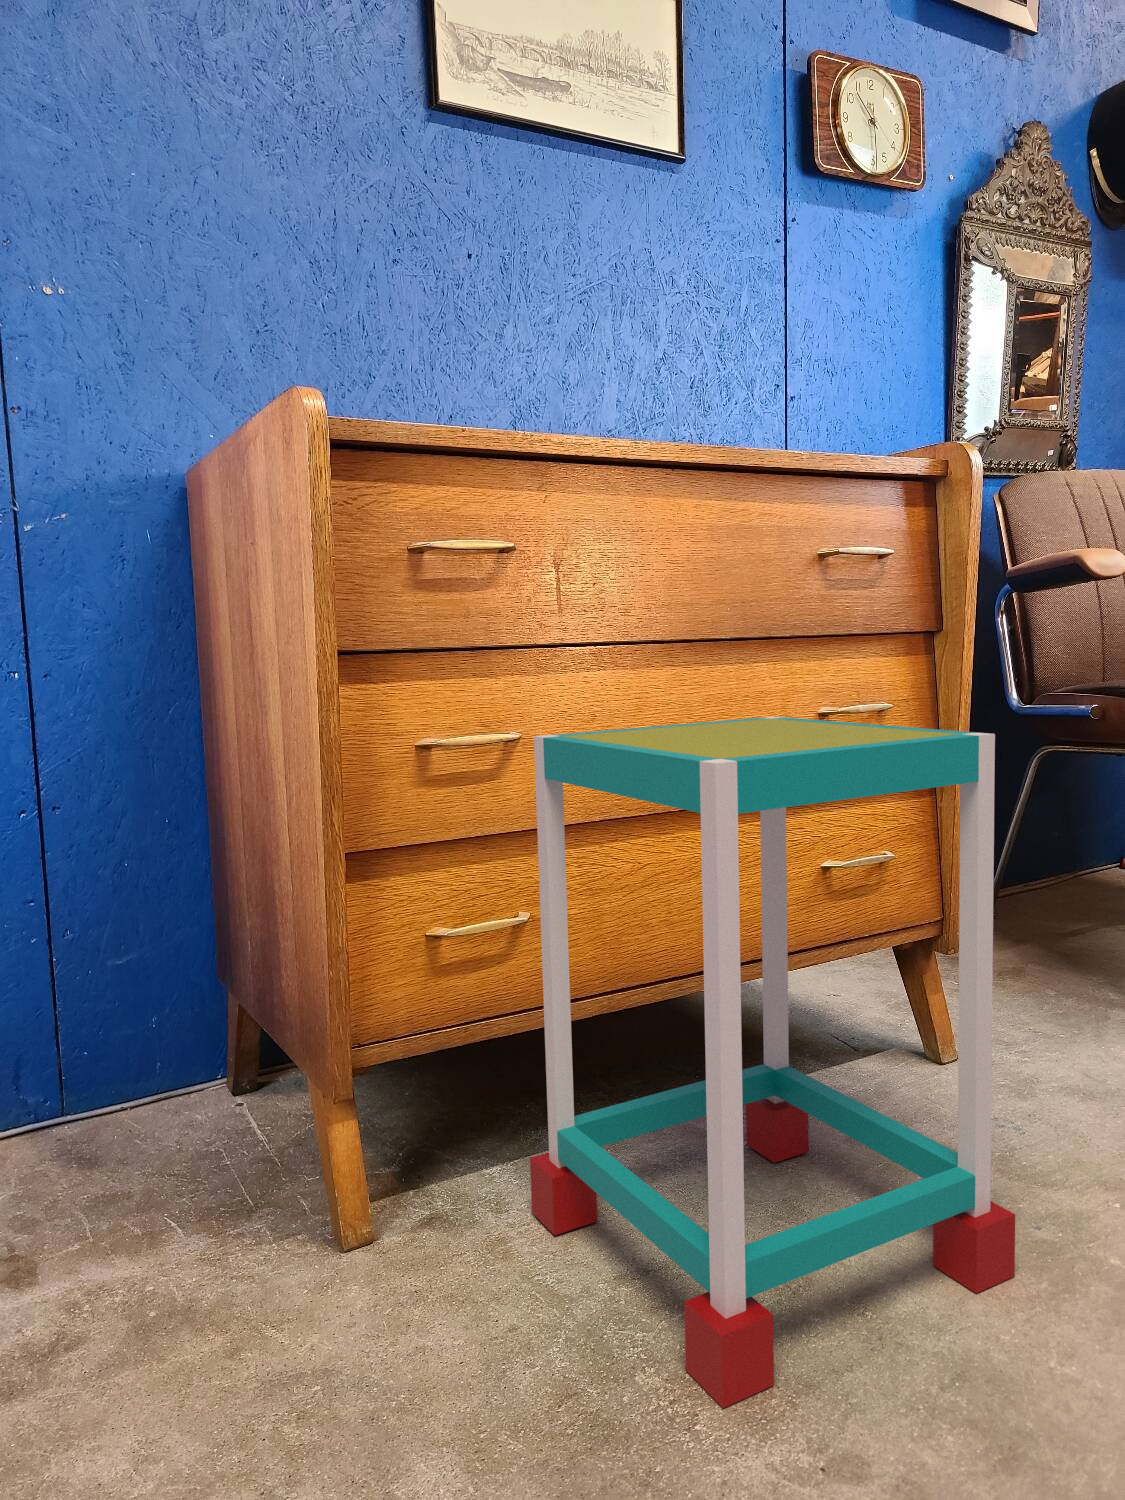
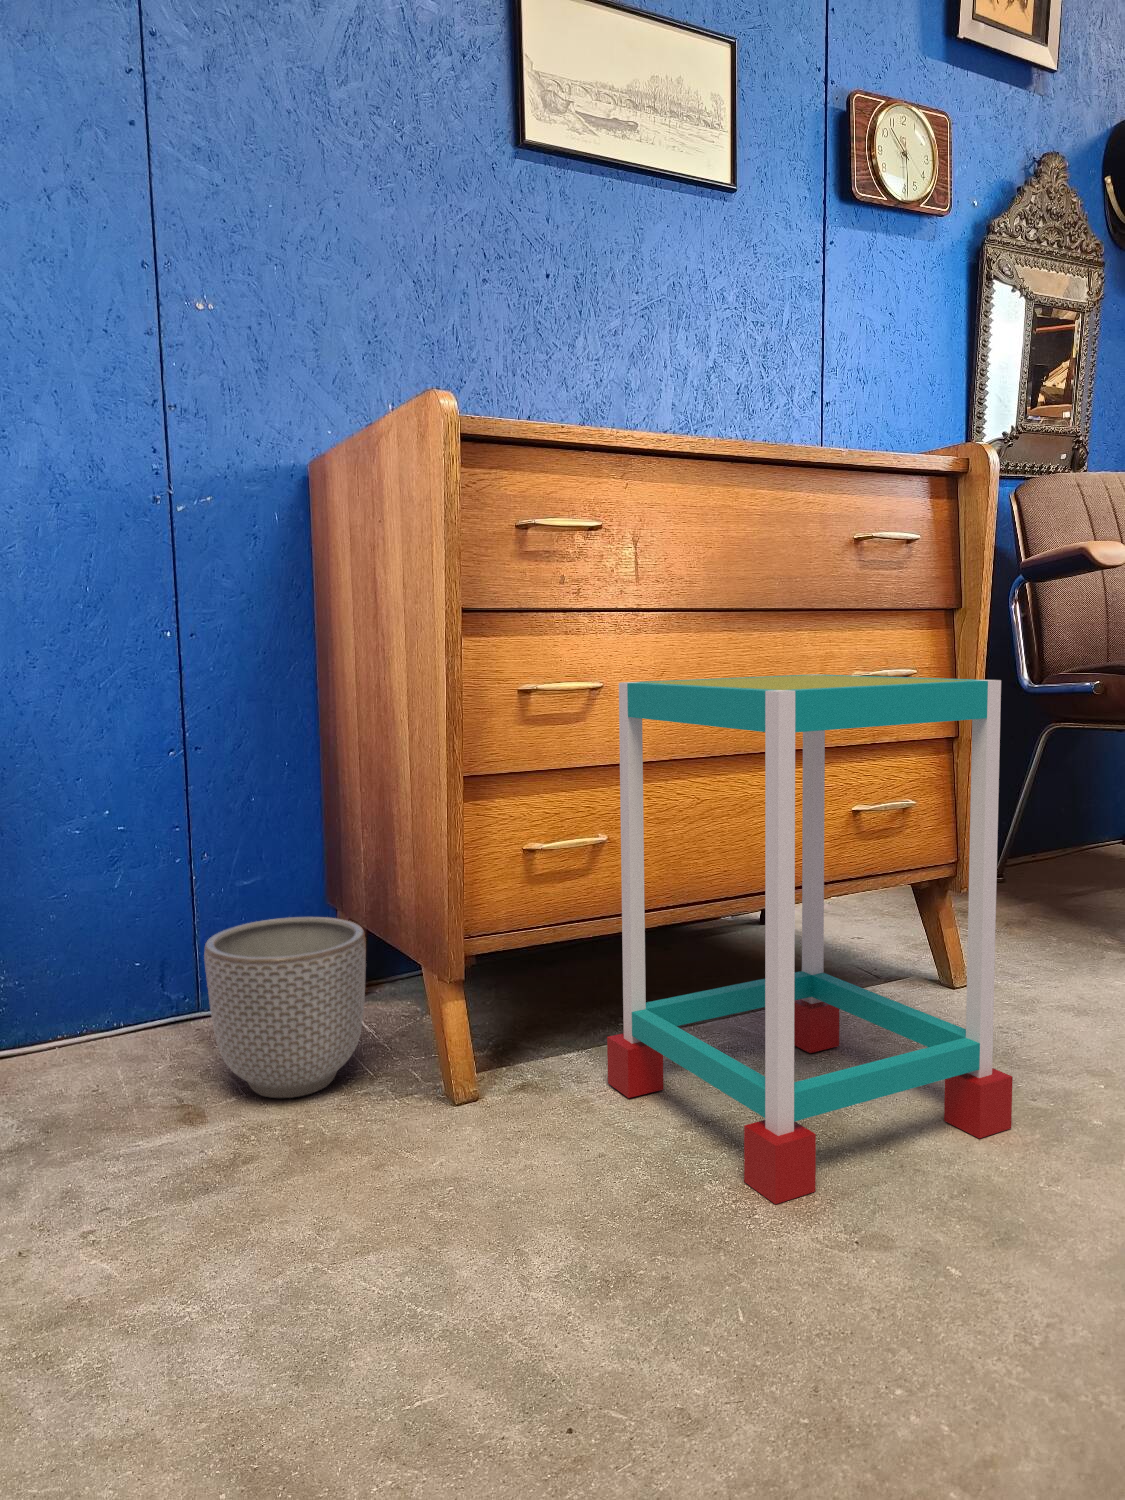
planter: none [40,1012,242,1242] -> present [204,917,366,1098]

